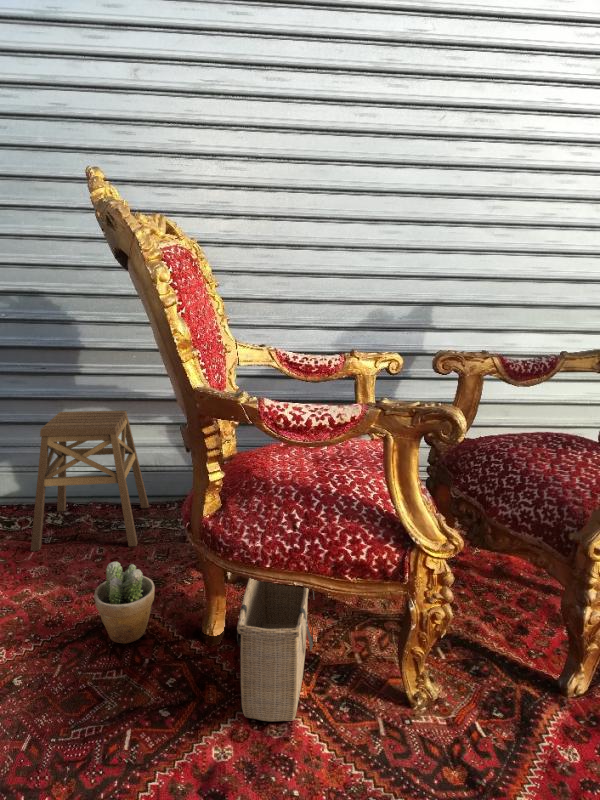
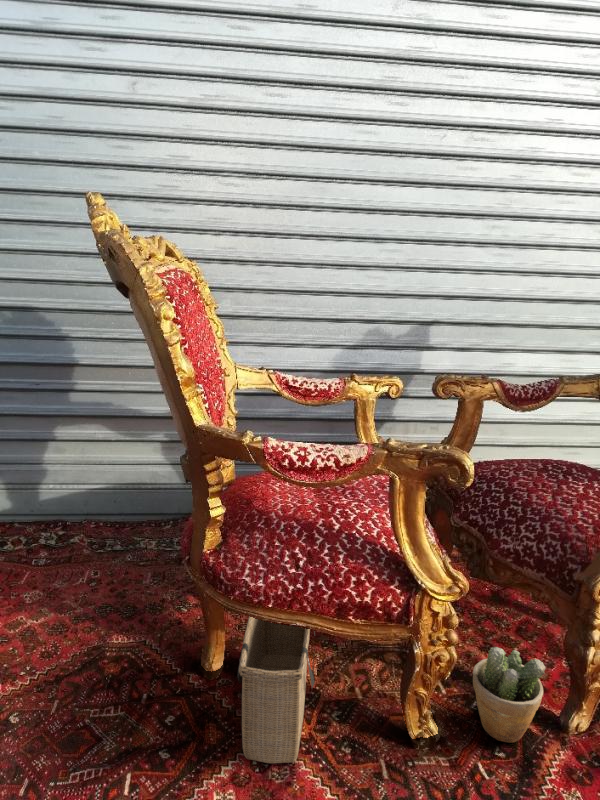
stool: present [31,411,149,551] -> none [27,432,146,576]
potted plant: present [94,562,155,643] -> present [473,647,545,742]

